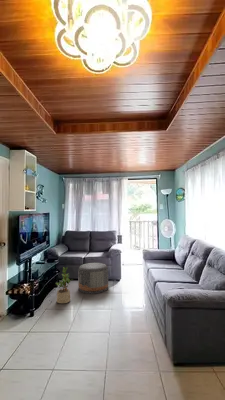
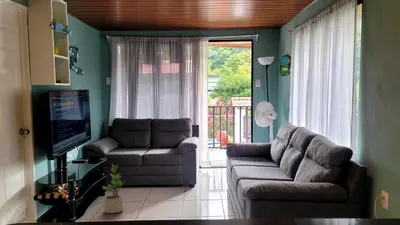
pouf: present [78,263,108,294] -> none [134,161,177,202]

